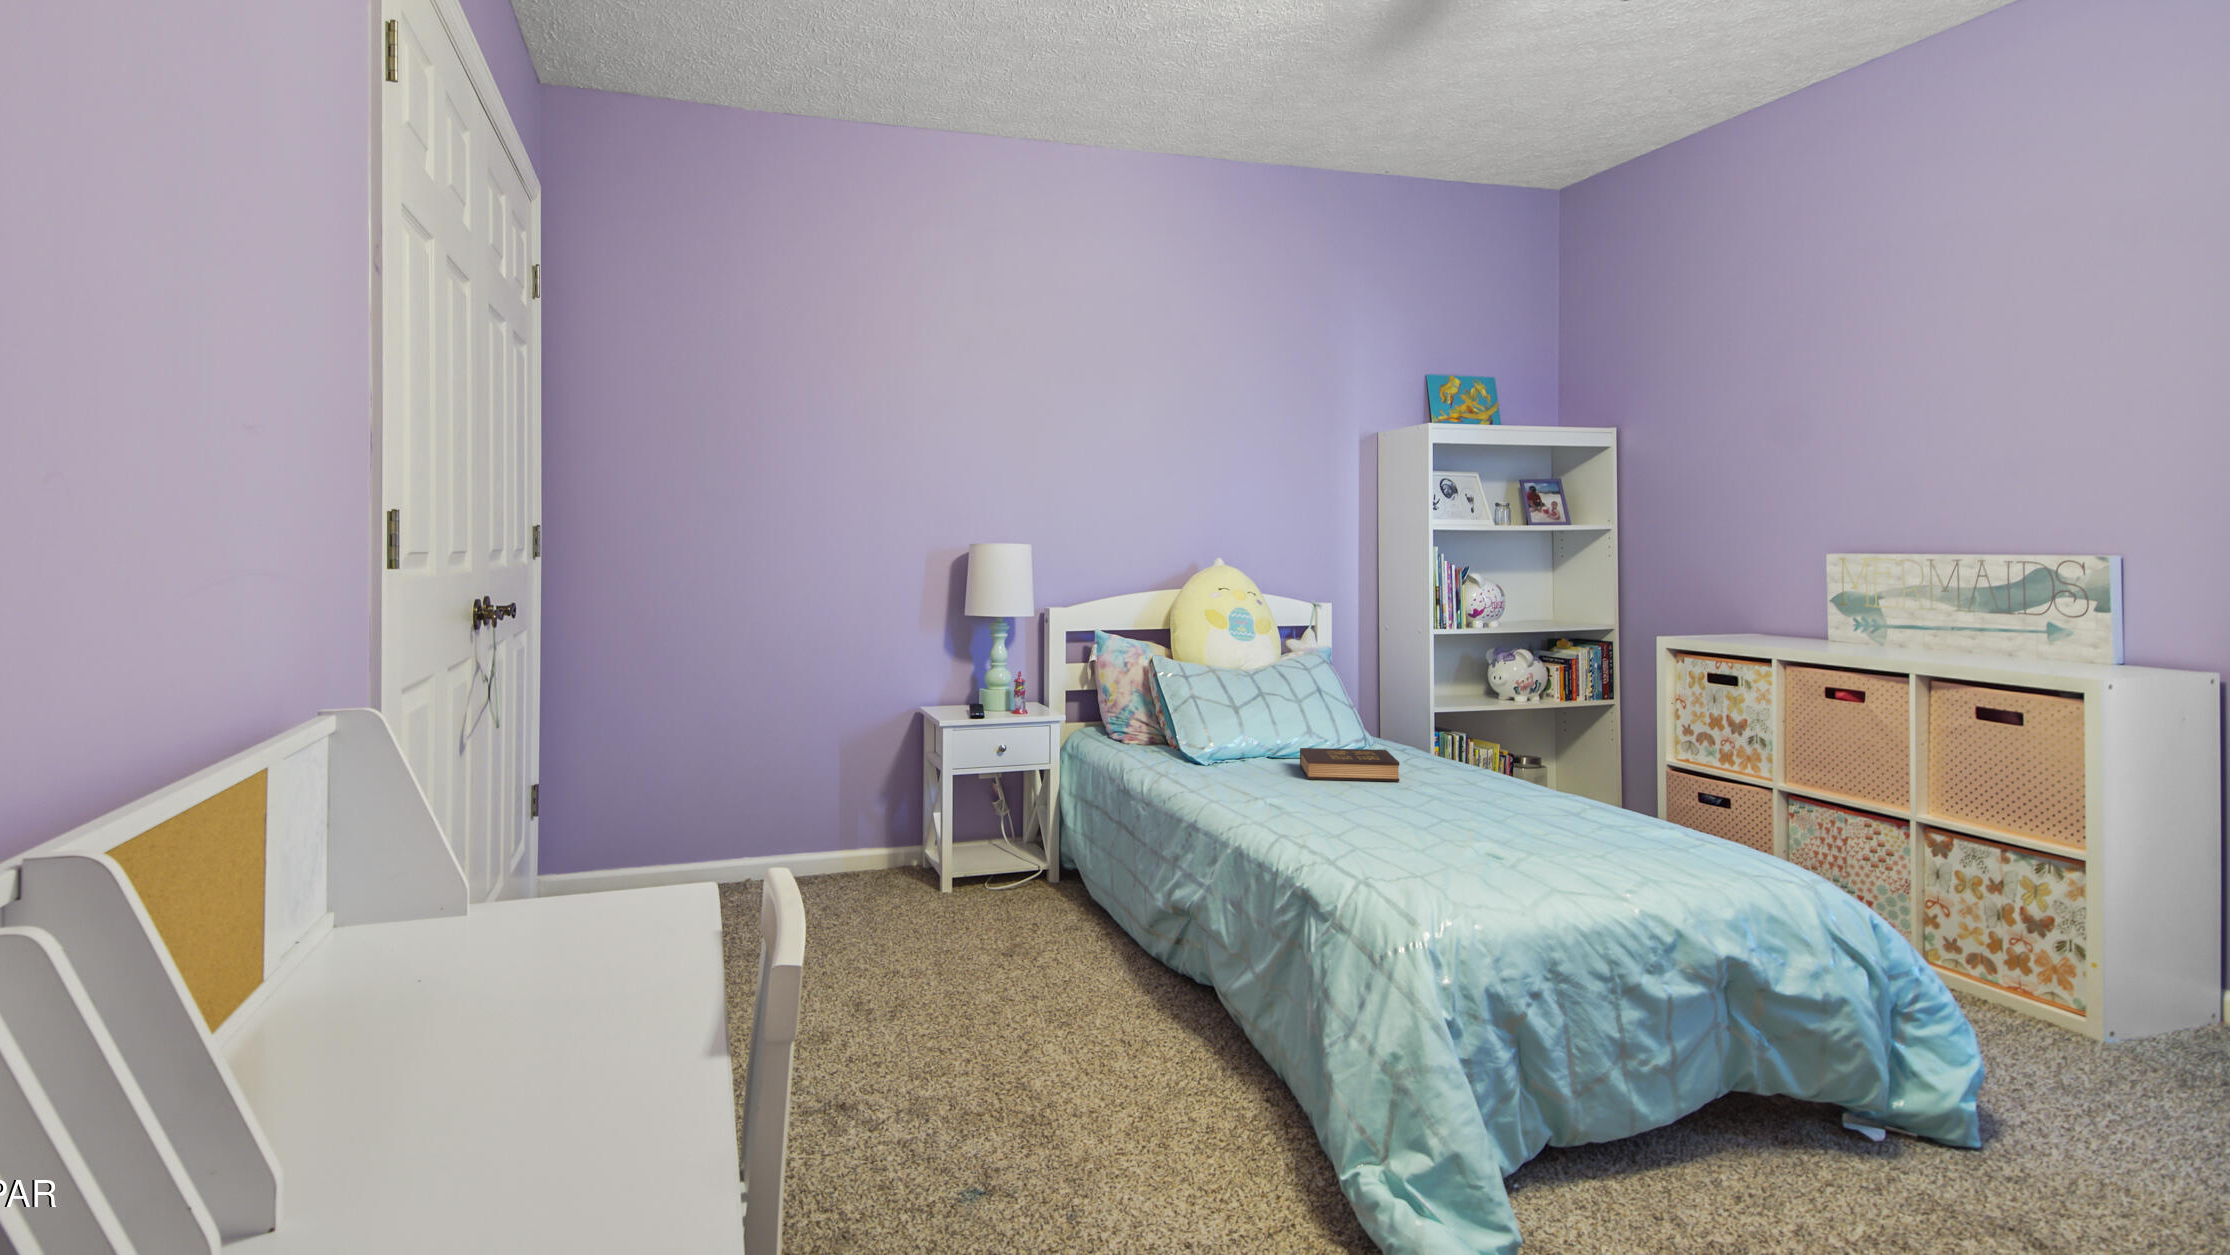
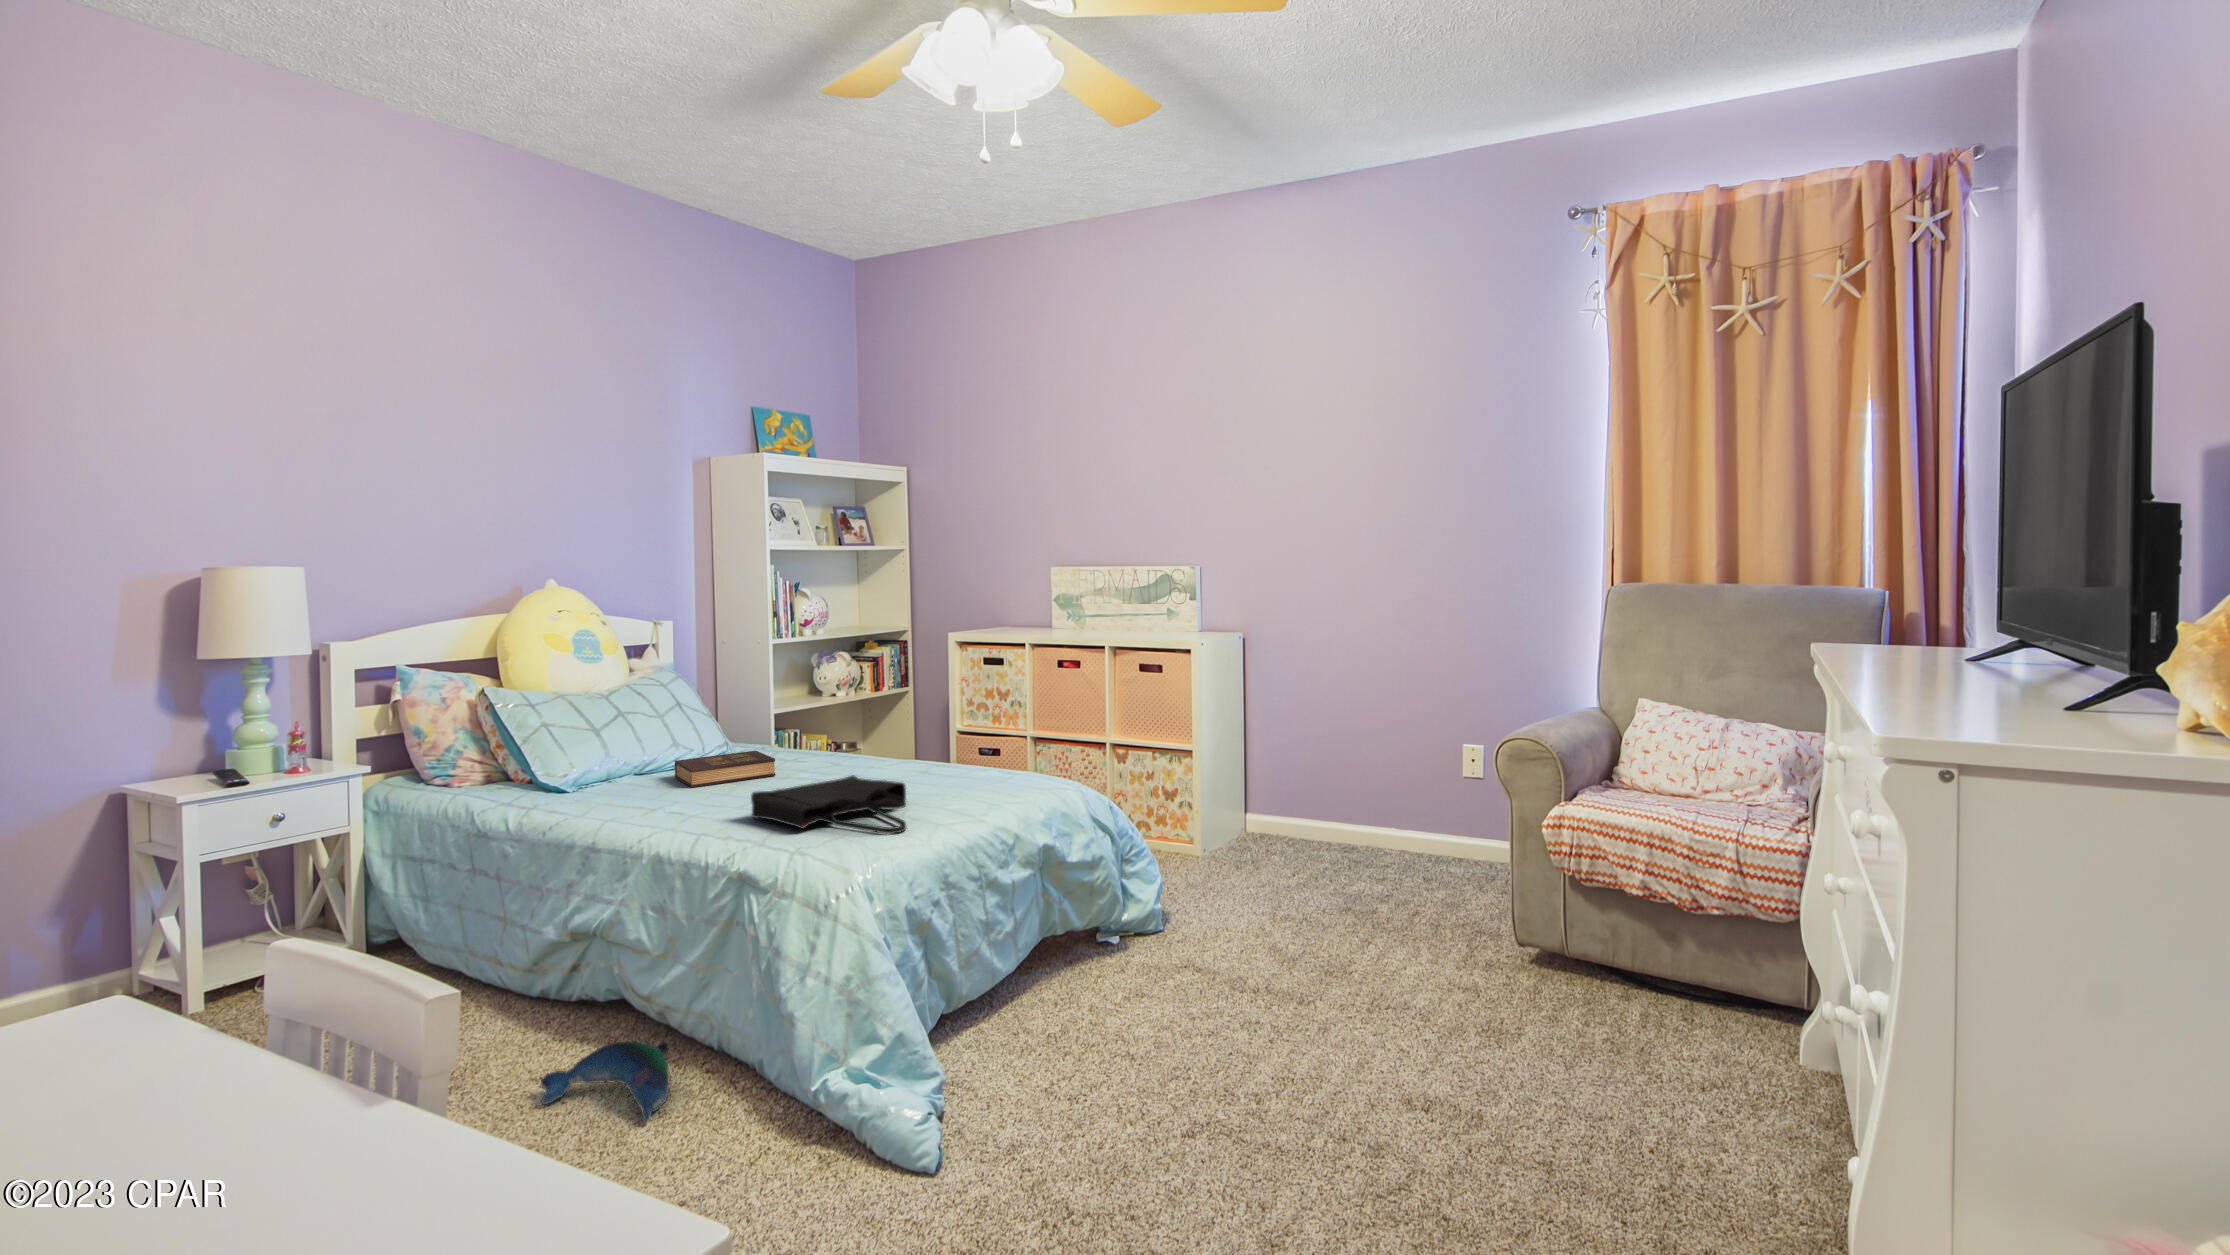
tote bag: none [1342,797,1529,885] -> present [751,776,906,834]
plush toy: none [1112,1034,1227,1135] -> present [541,1041,669,1121]

